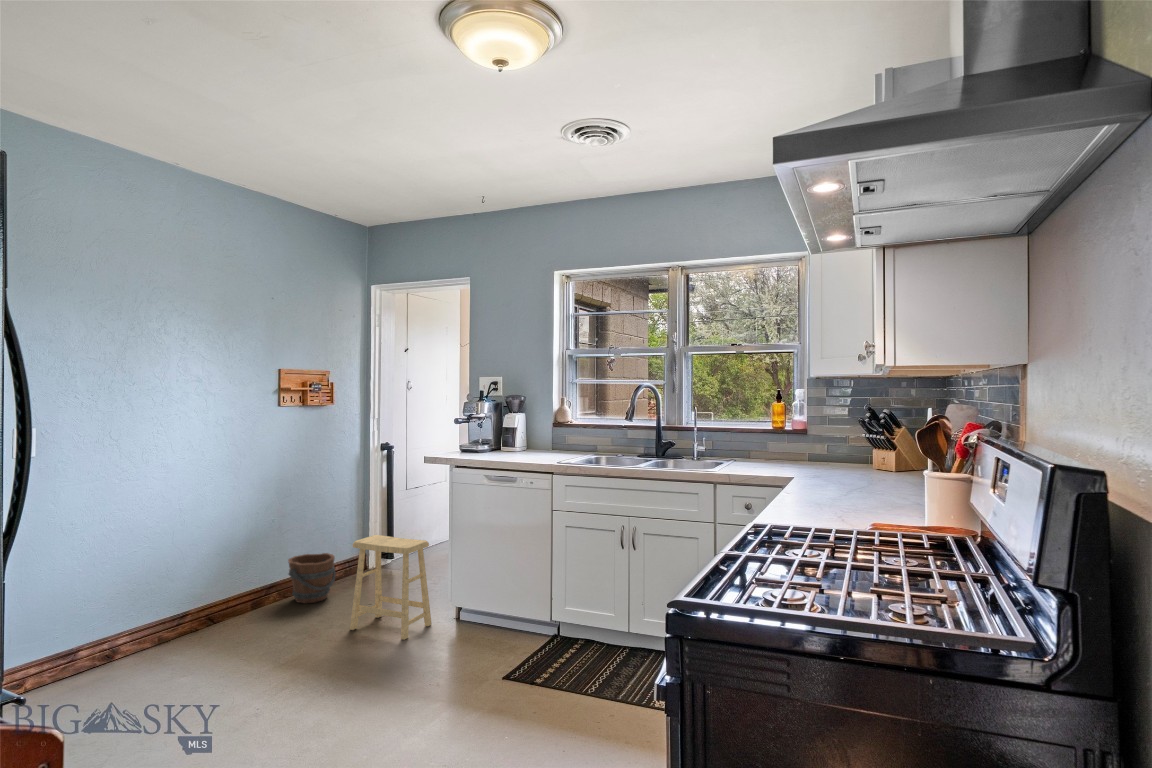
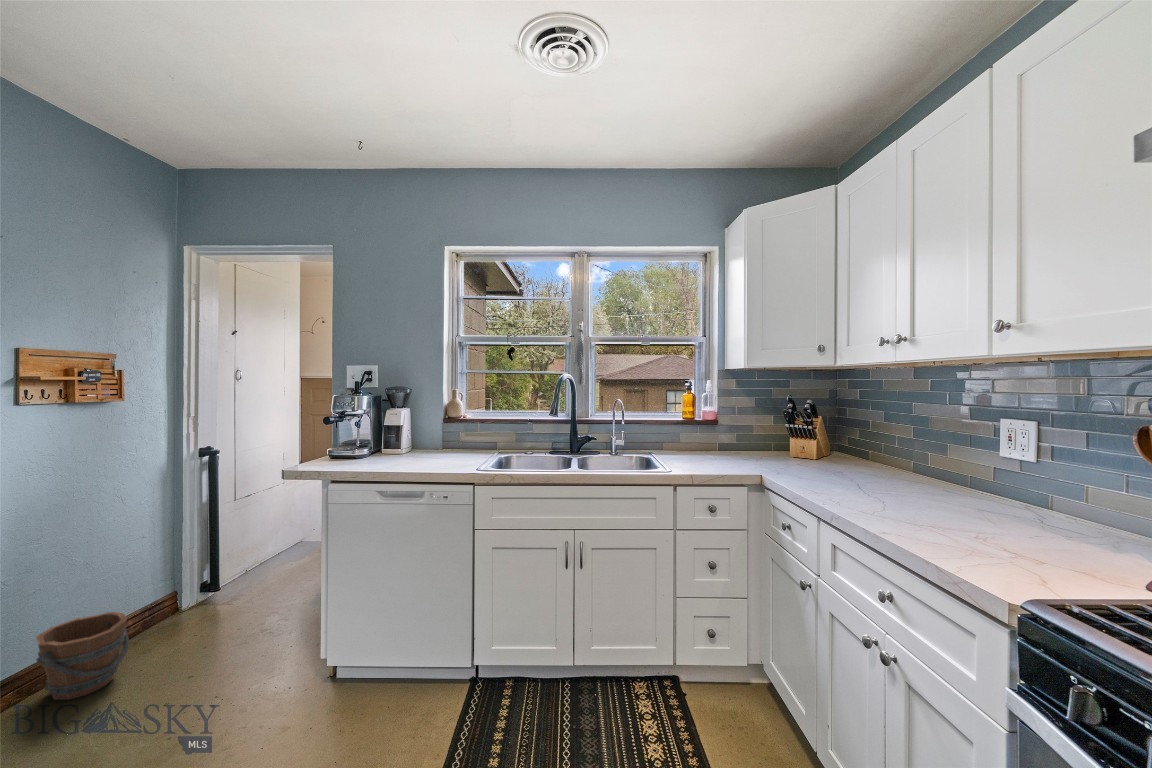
footstool: present [350,535,432,640] -> none [155,587,296,745]

